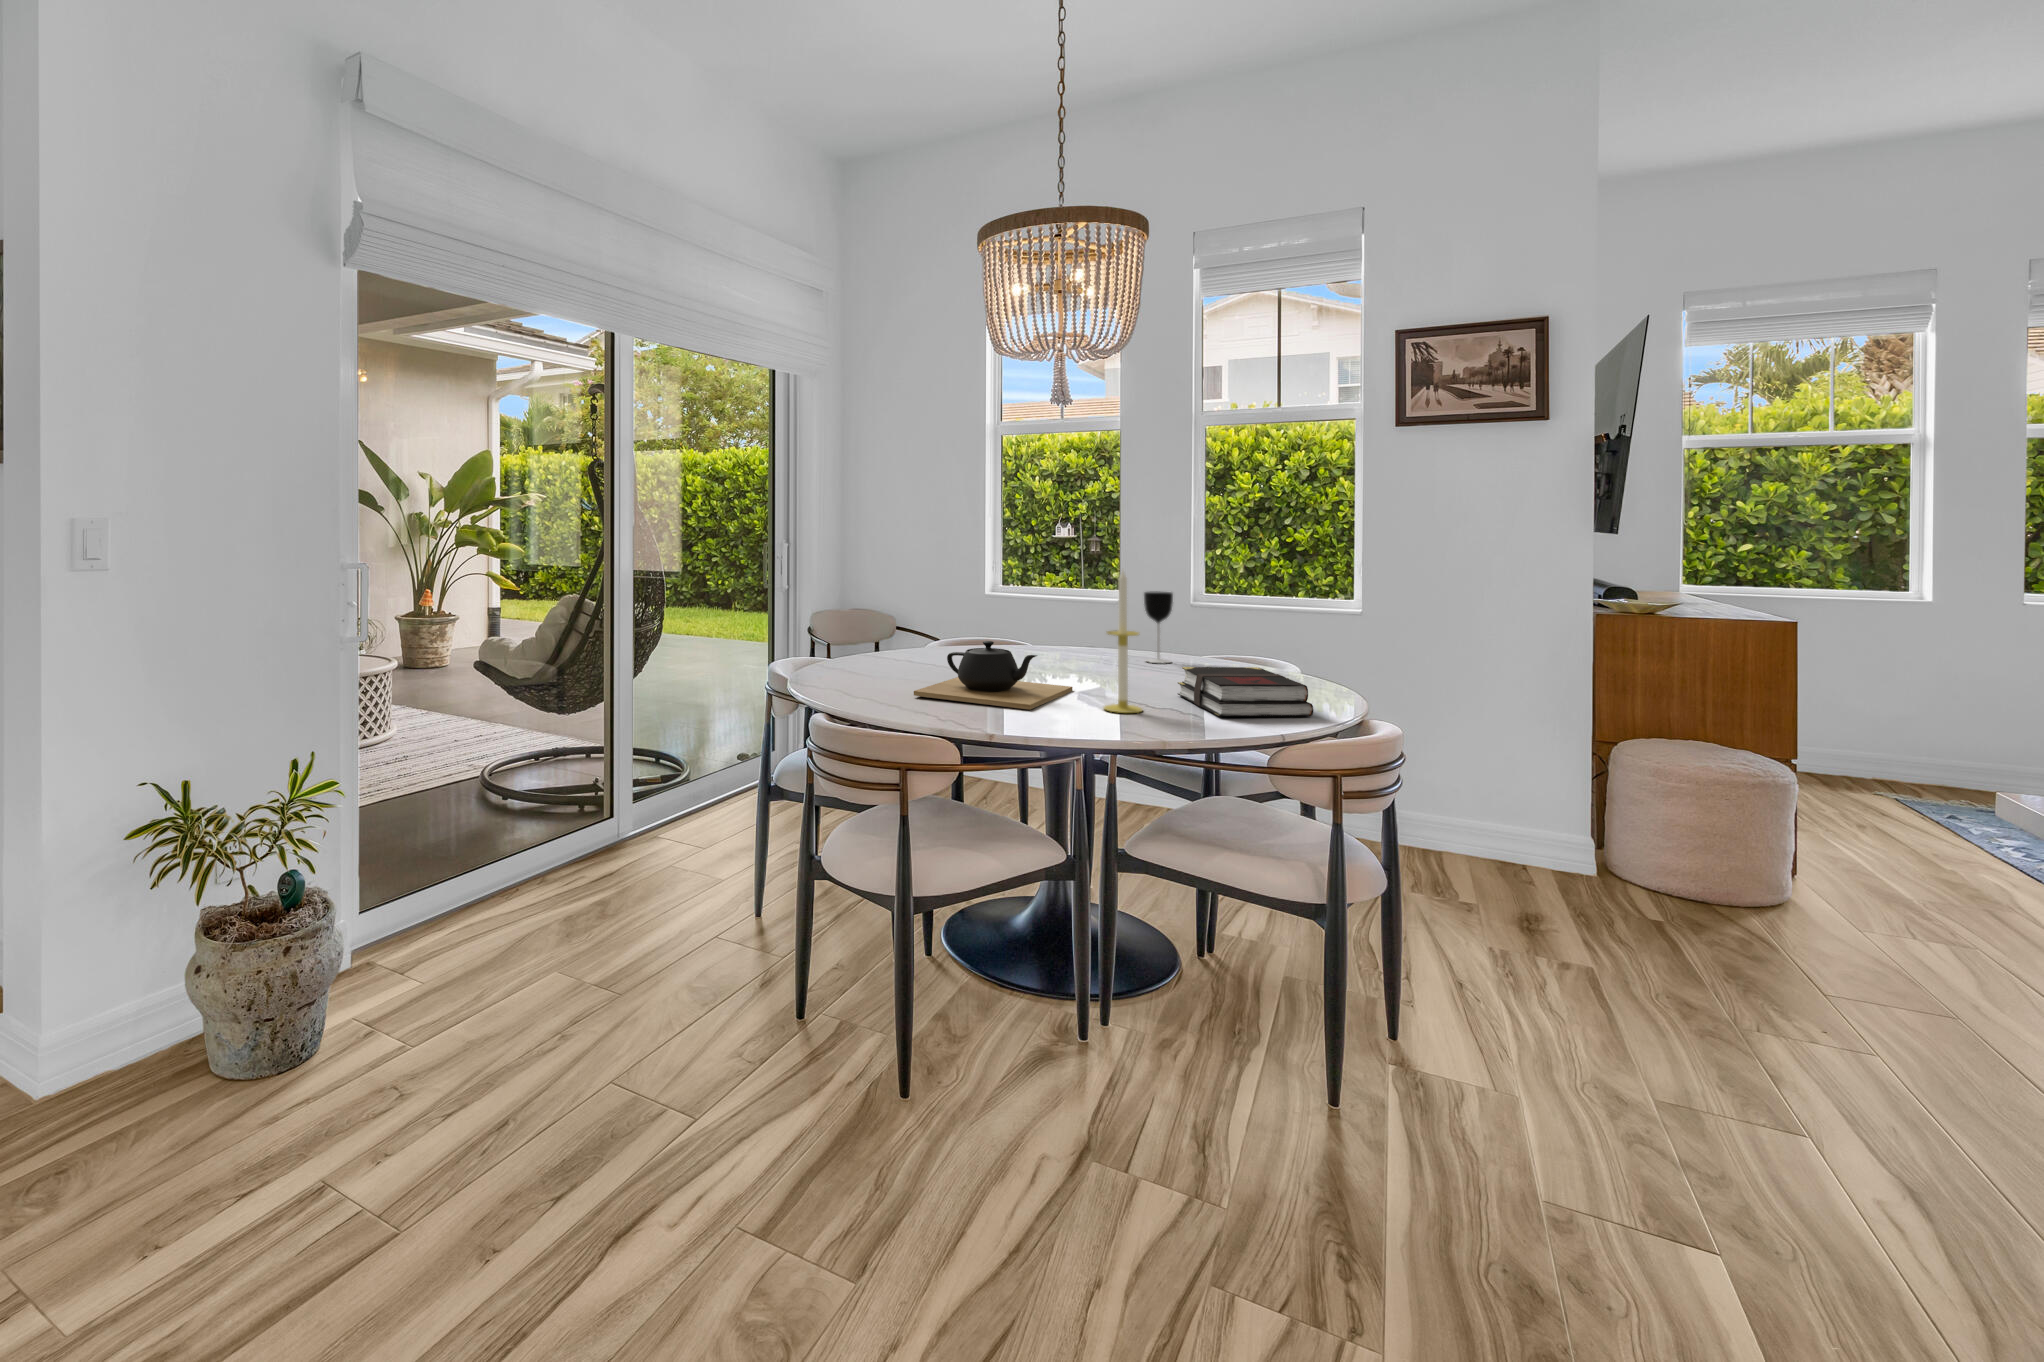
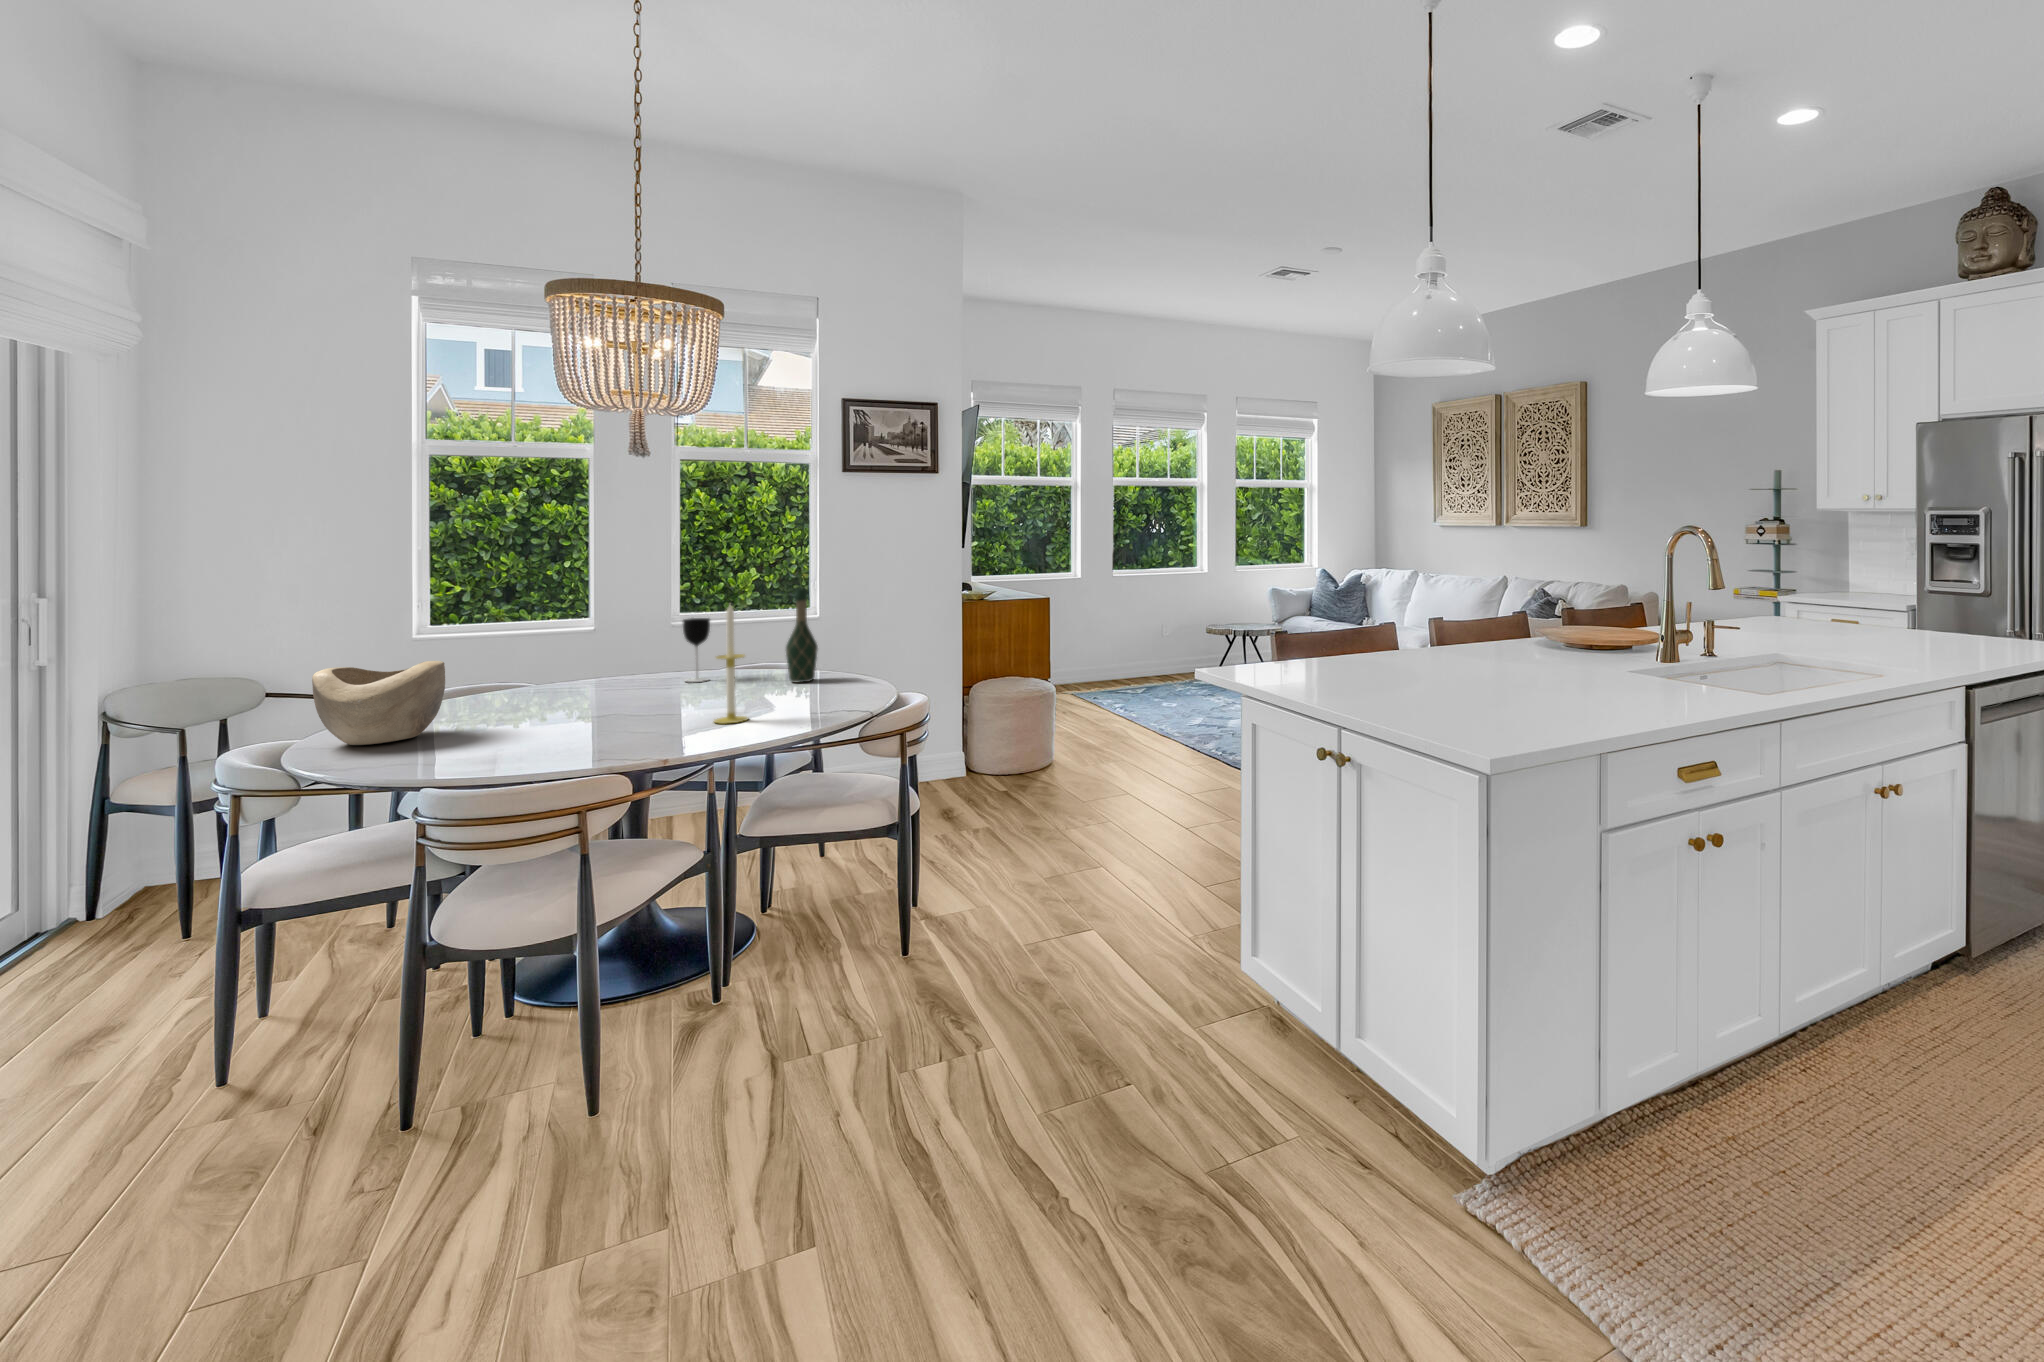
wine bottle: none [1242,563,1284,681] -> present [786,589,818,683]
decorative bowl: none [820,605,908,673] -> present [312,661,445,745]
teapot: present [914,641,1073,710] -> none [507,681,661,748]
book: present [1178,667,1314,717] -> none [757,671,871,711]

